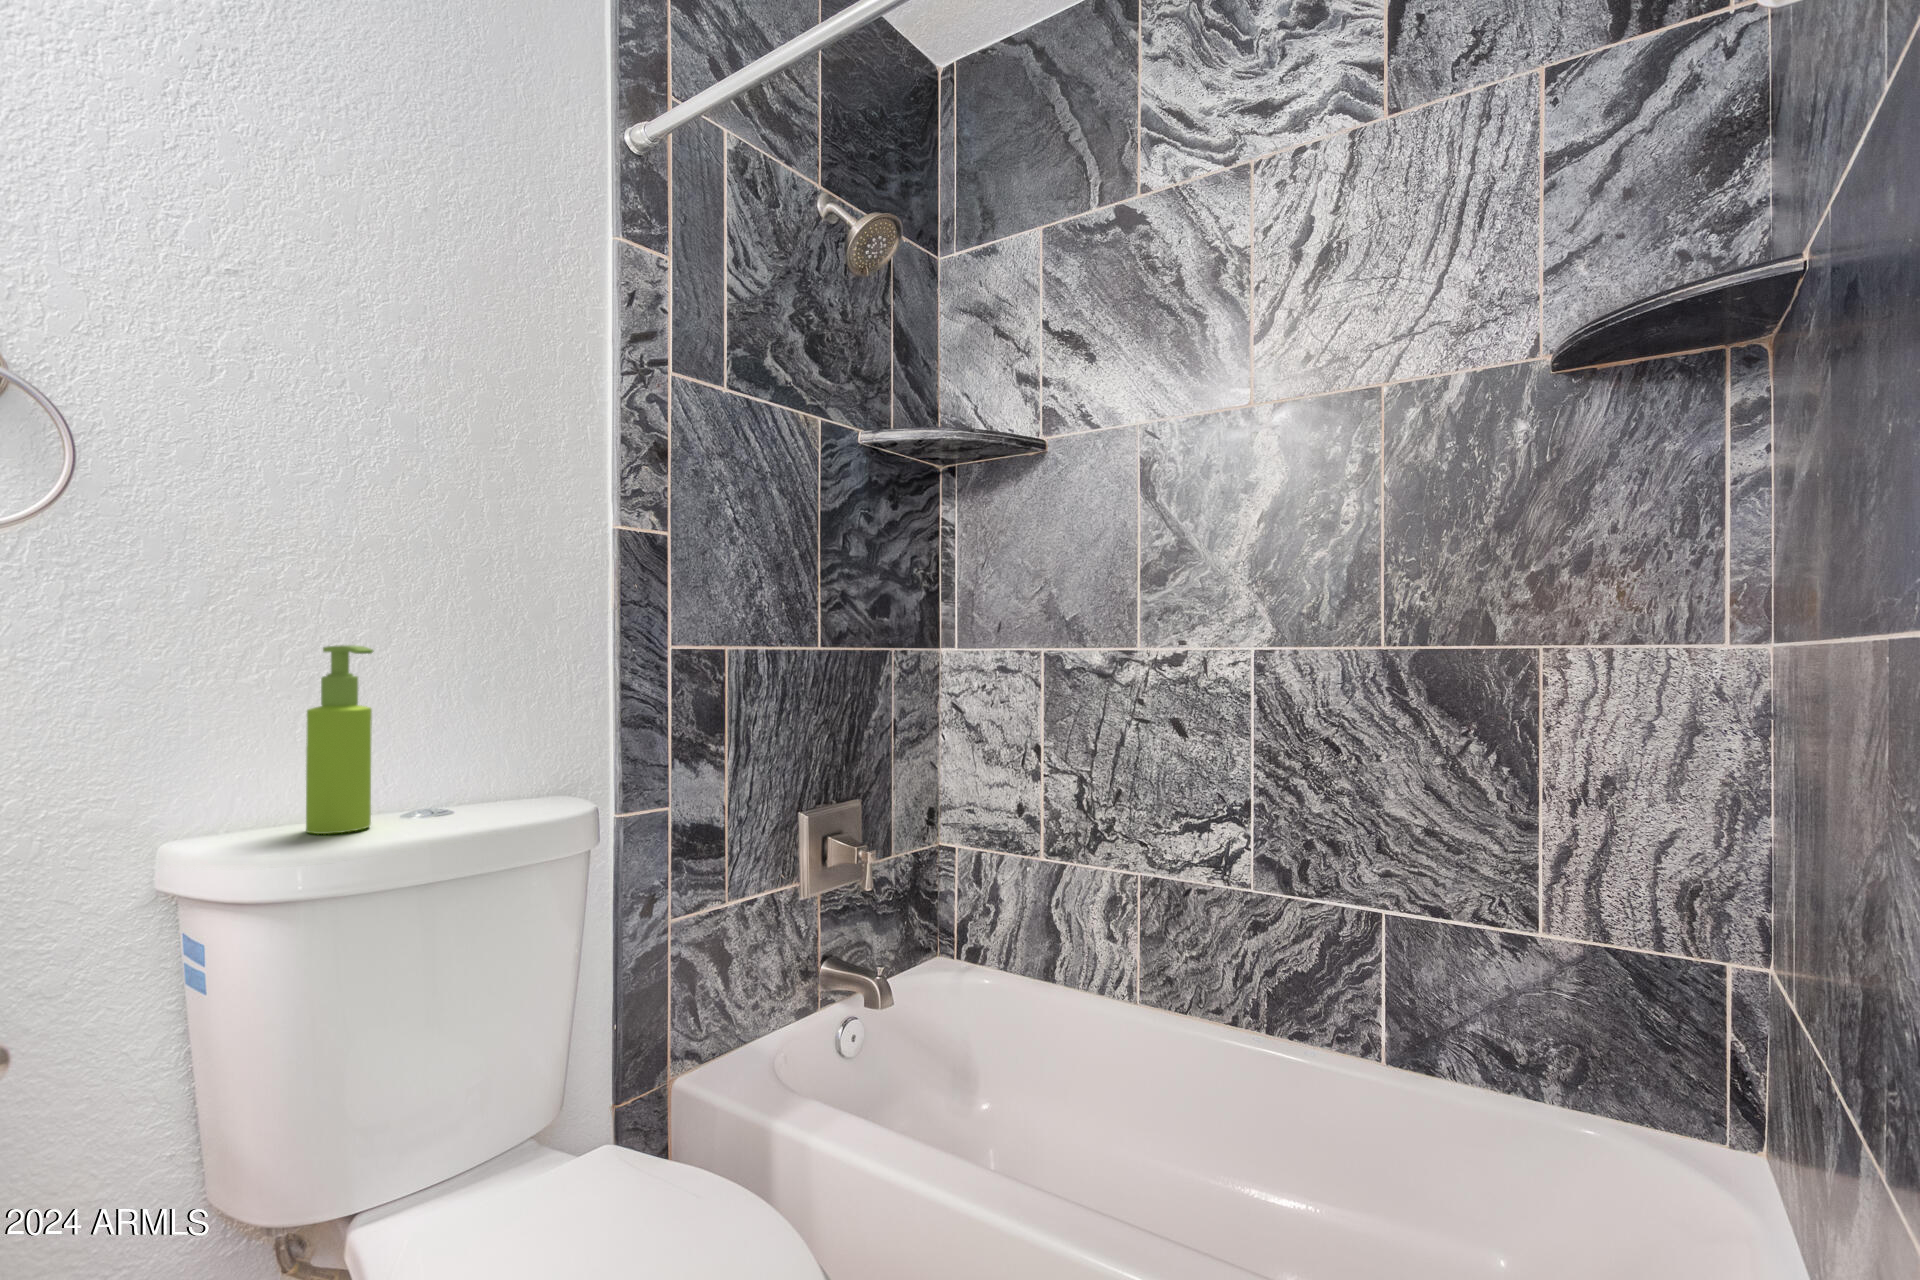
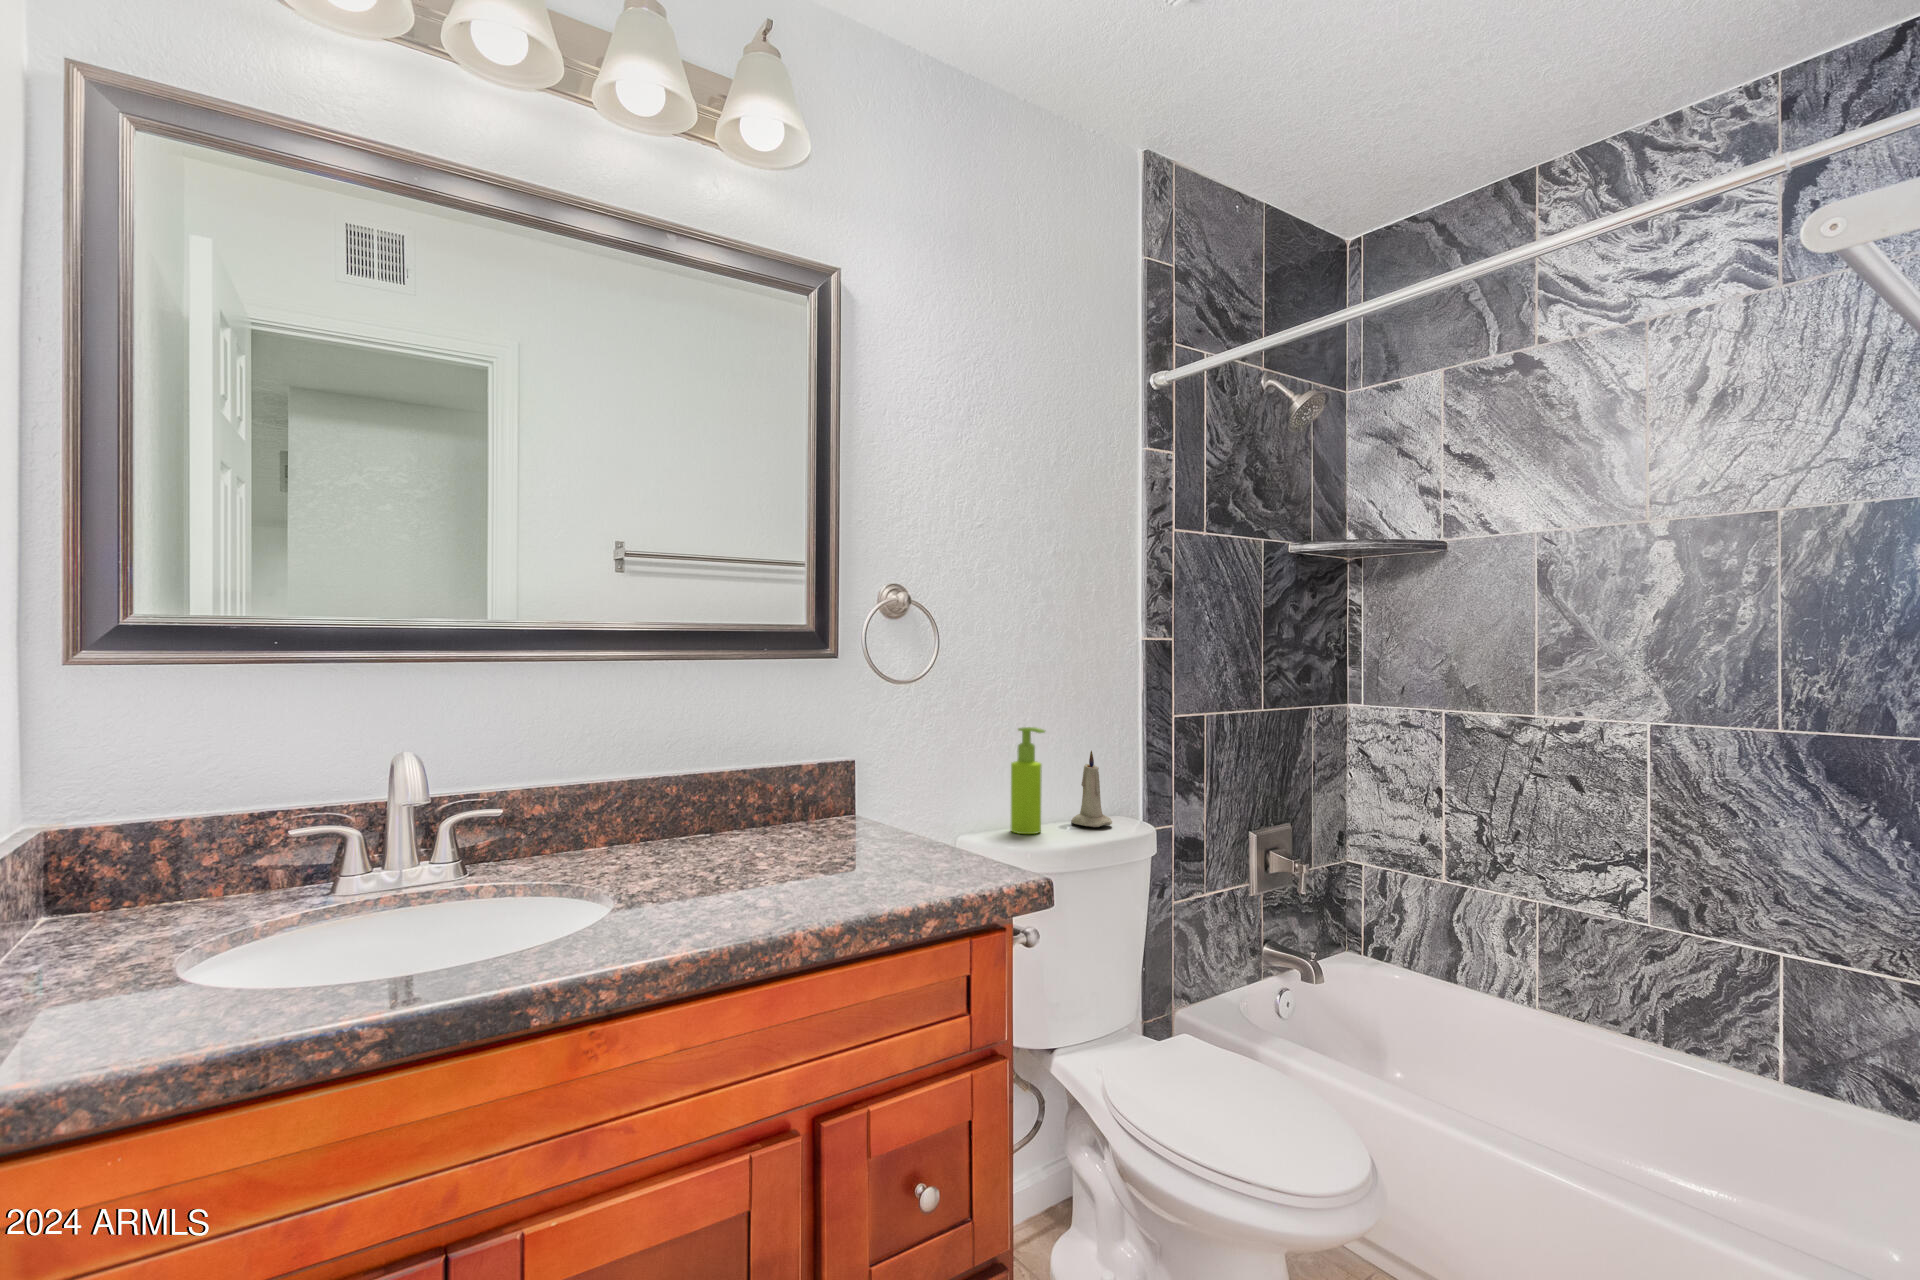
candle: none [452,689,526,815] -> present [1071,751,1112,827]

